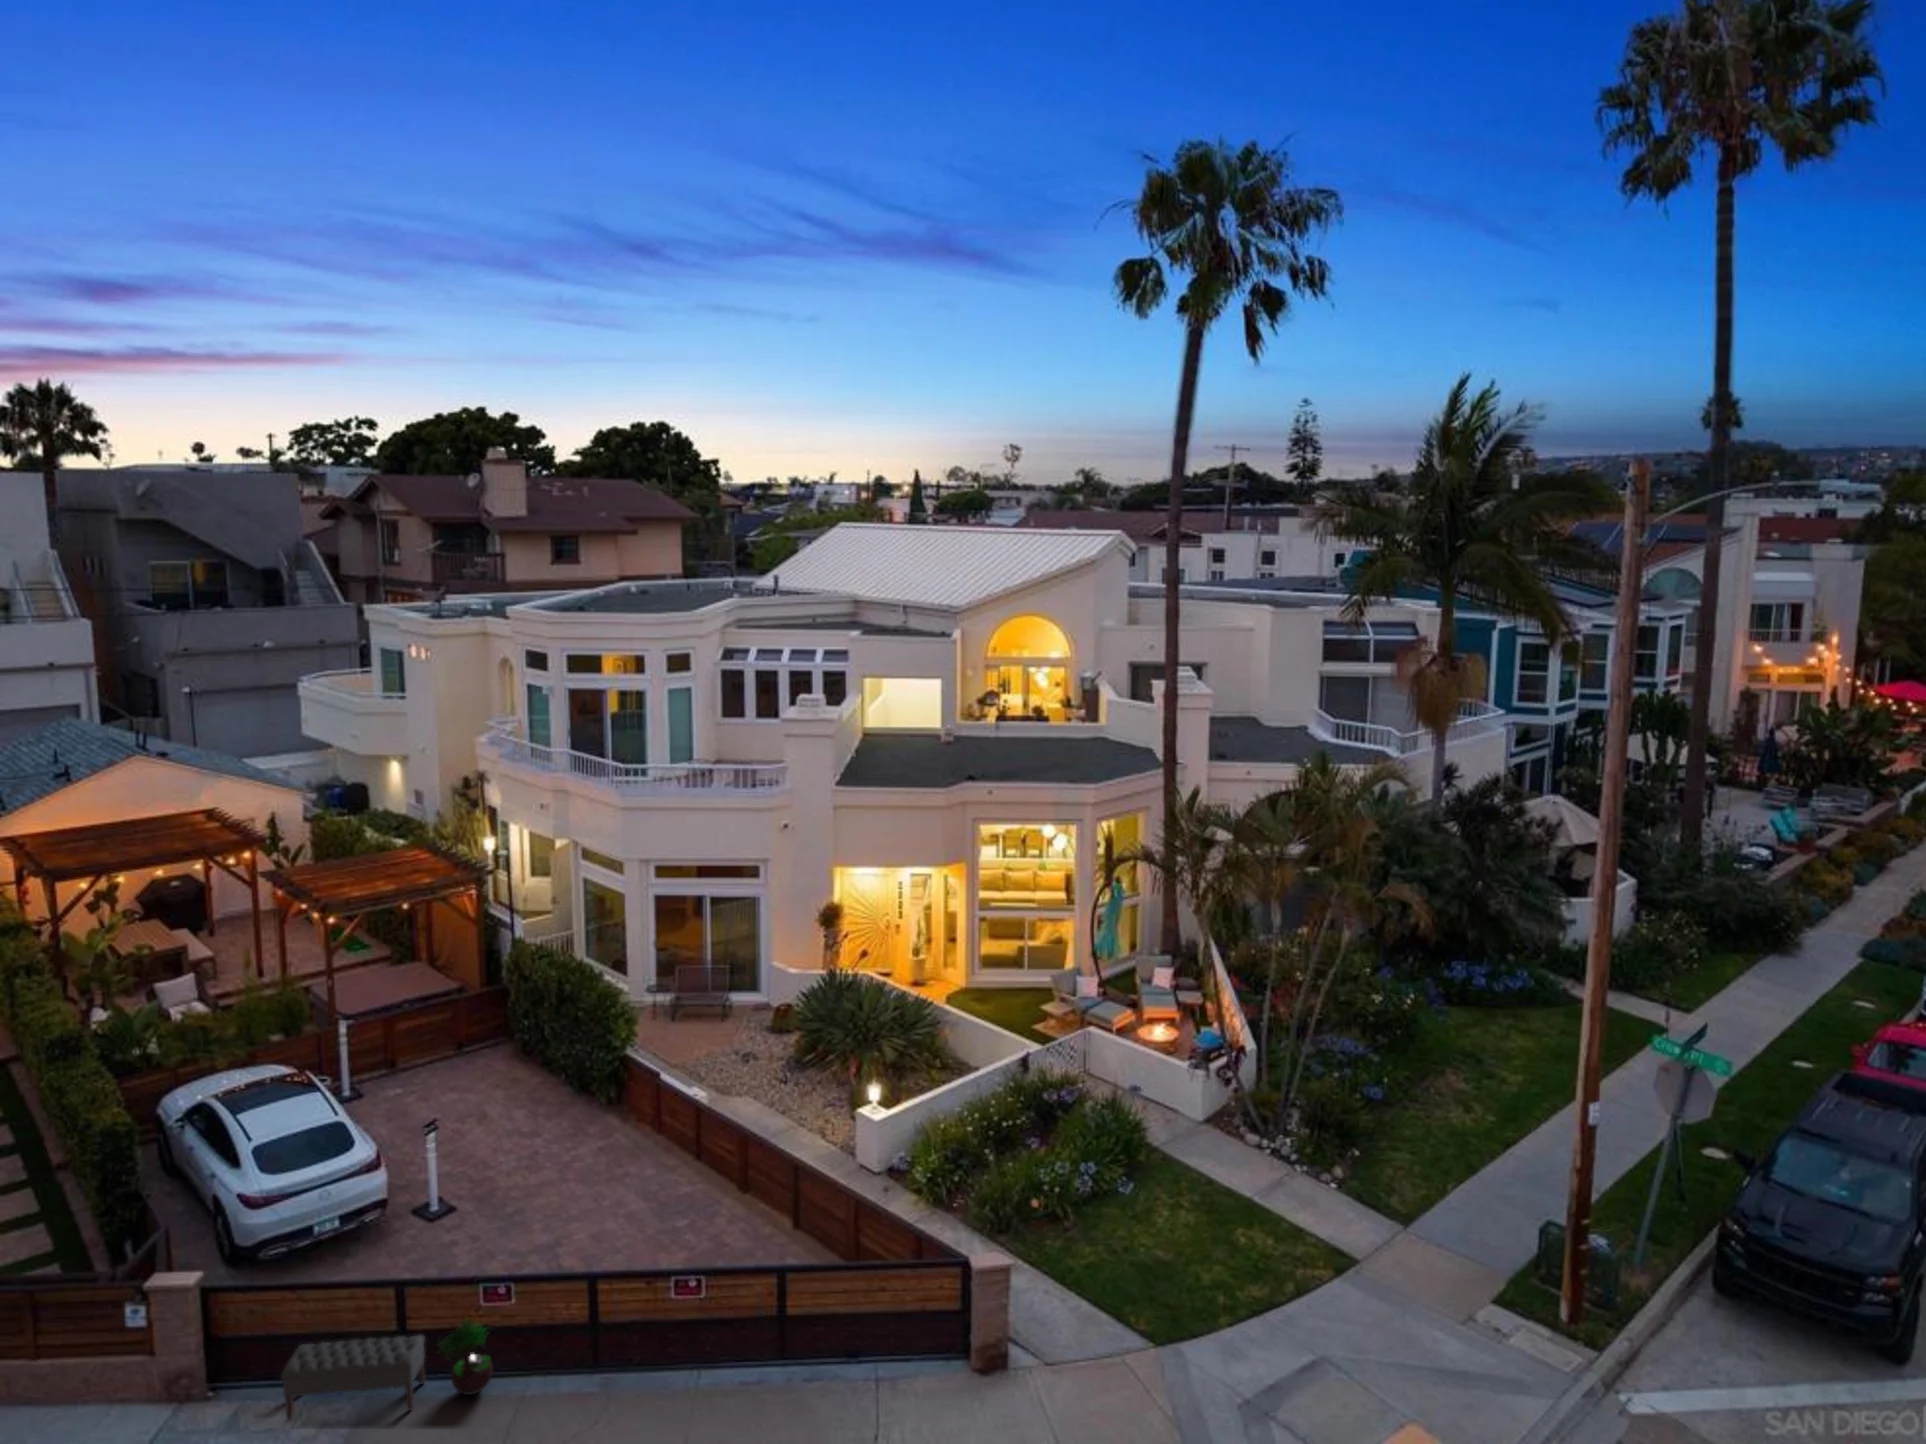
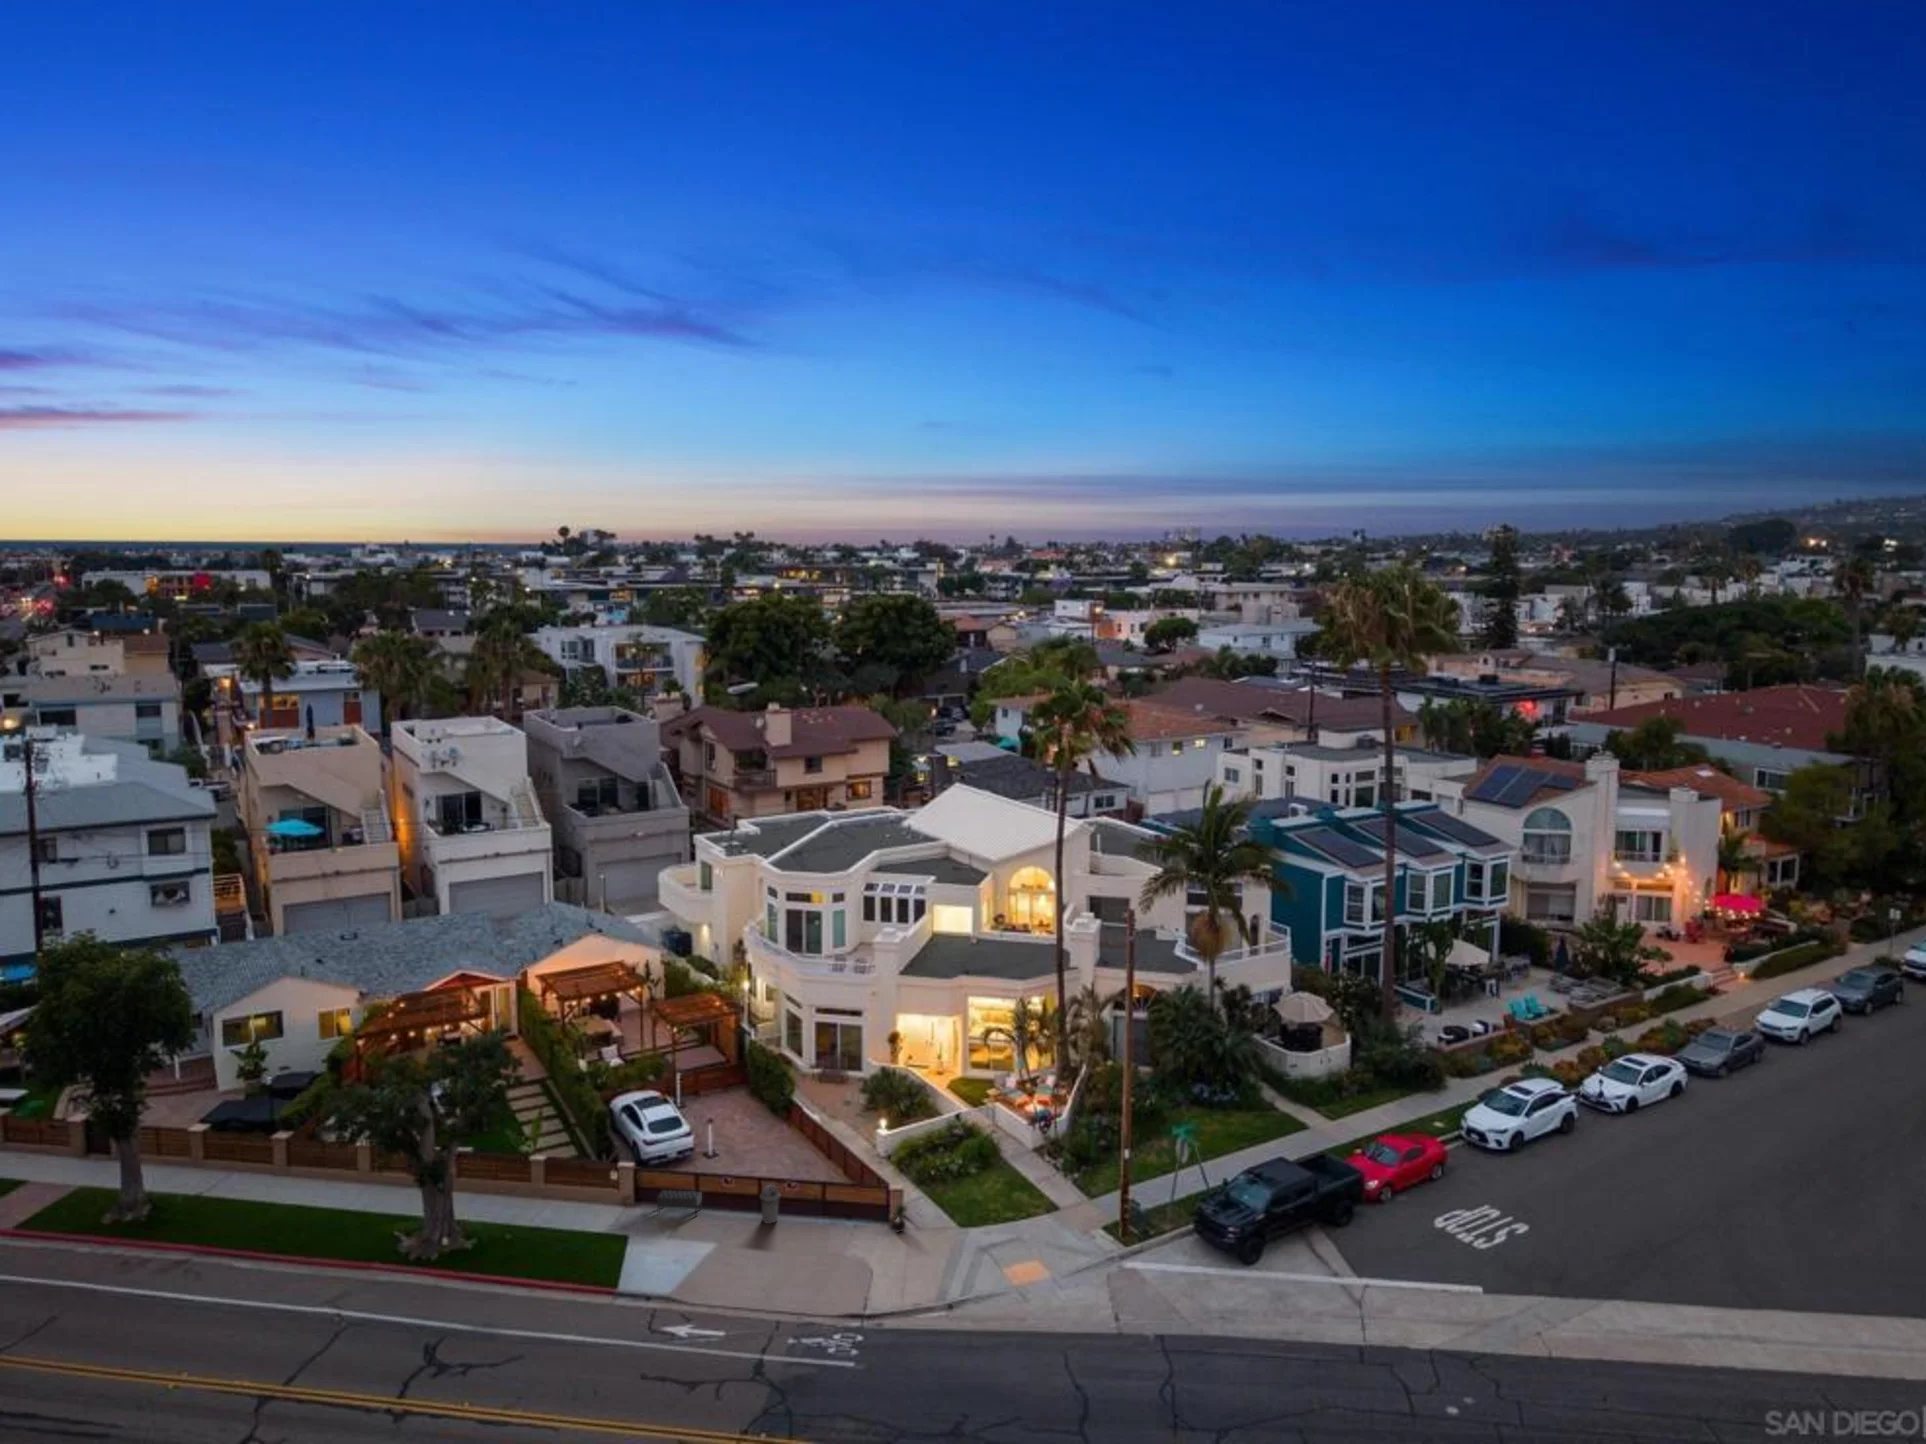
trash can: none [605,1297,666,1409] -> present [760,1185,780,1224]
potted tree: present [437,1318,493,1395] -> present [892,1205,906,1232]

